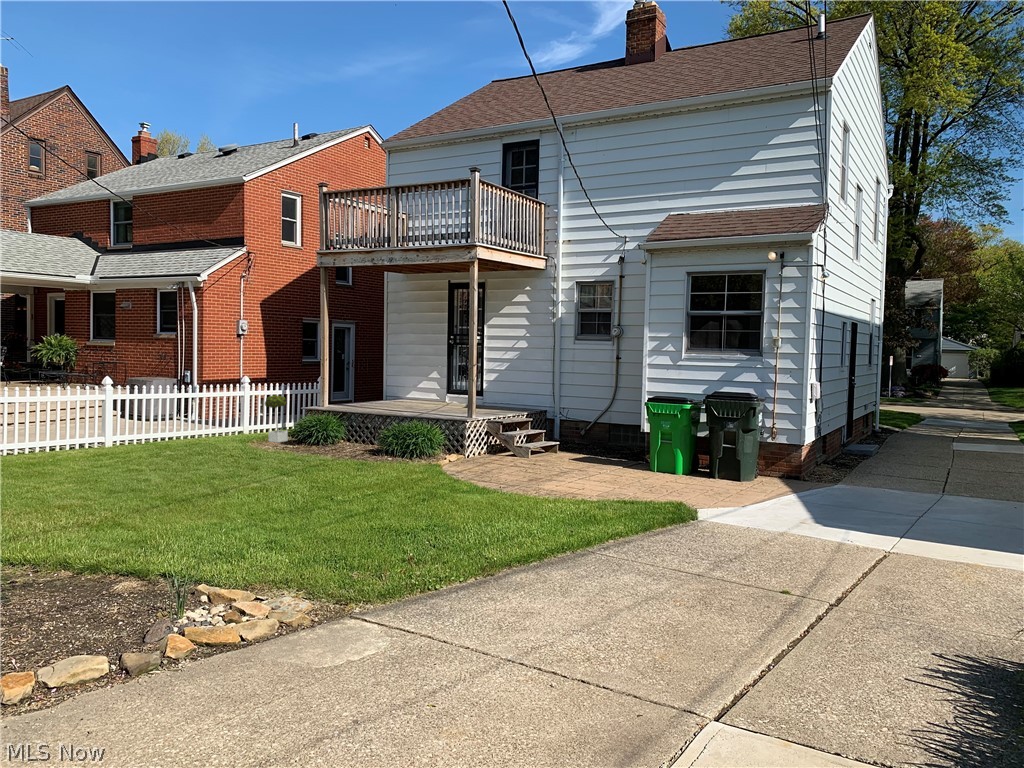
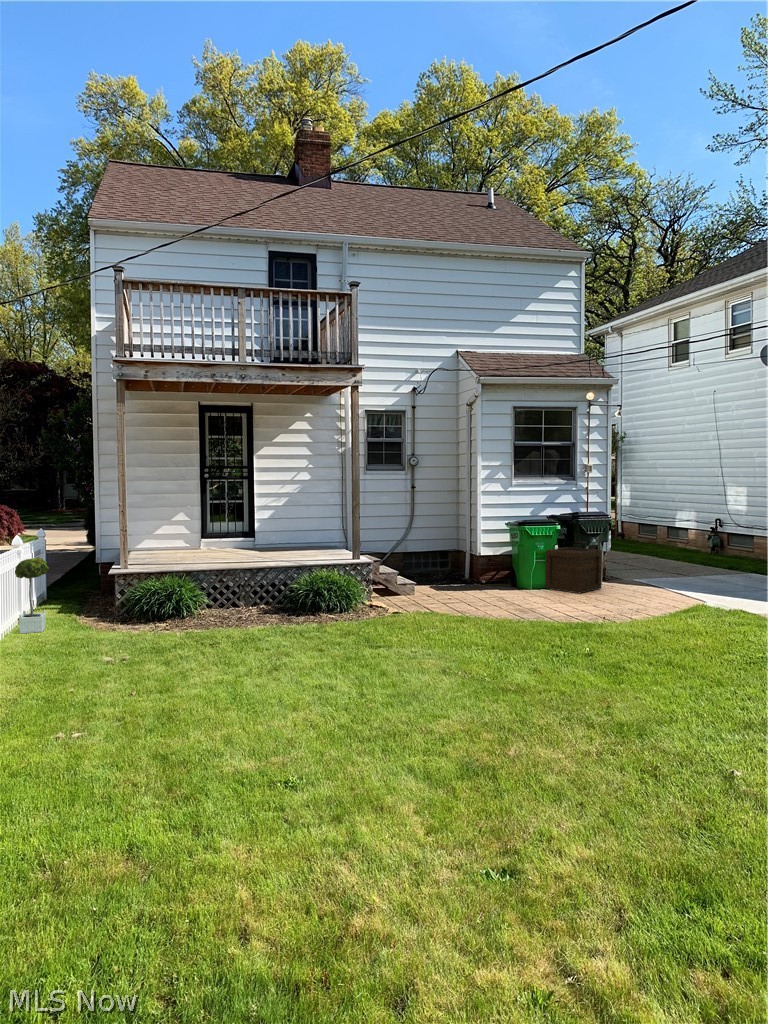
wooden crate: none [664,431,715,481] -> present [545,547,602,593]

